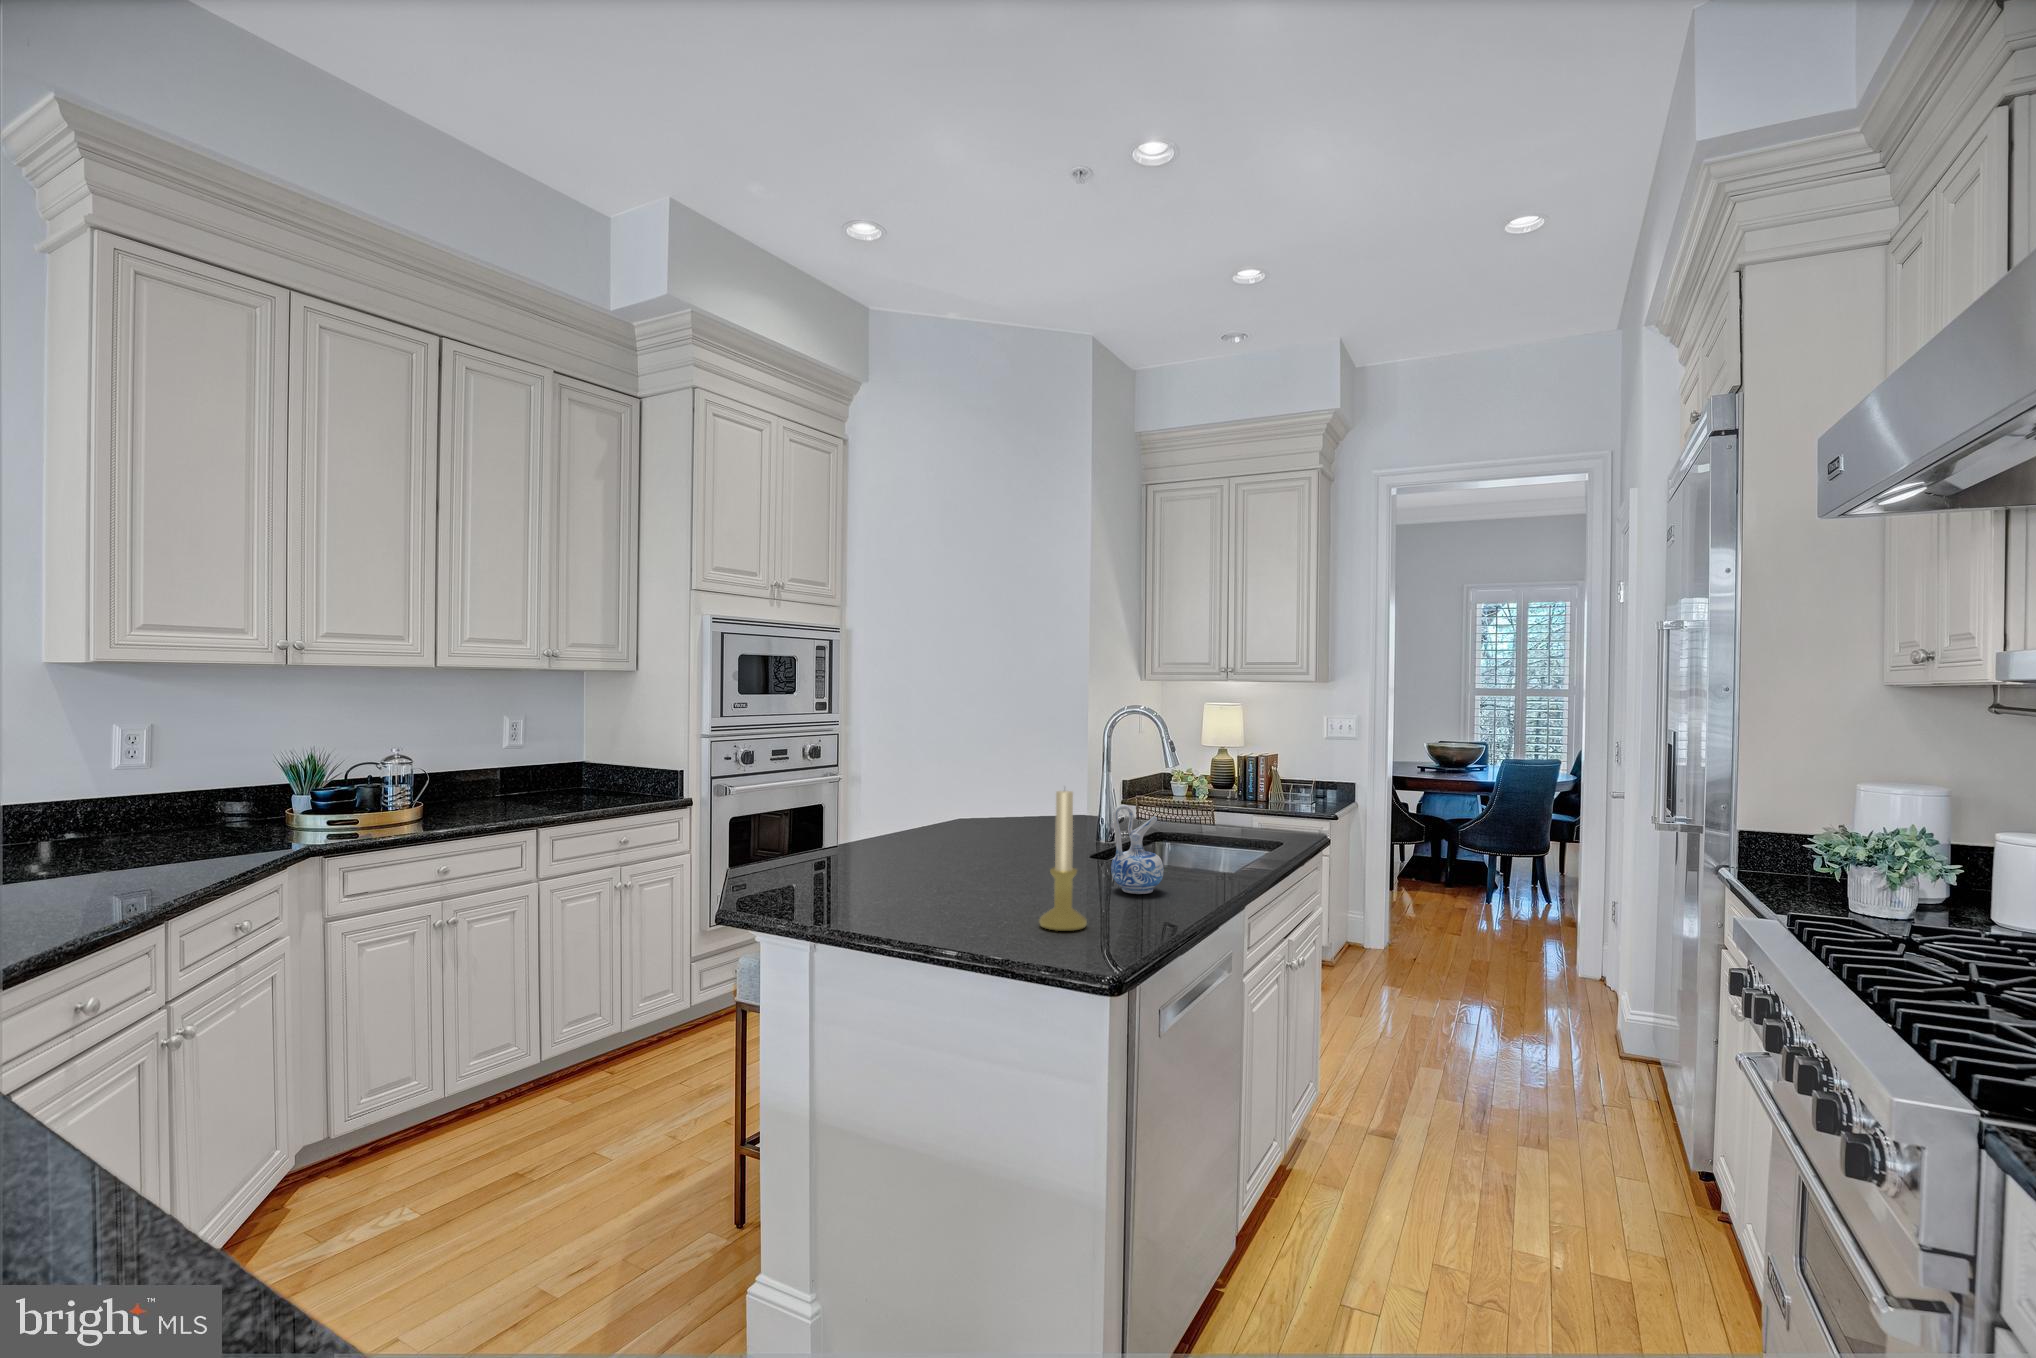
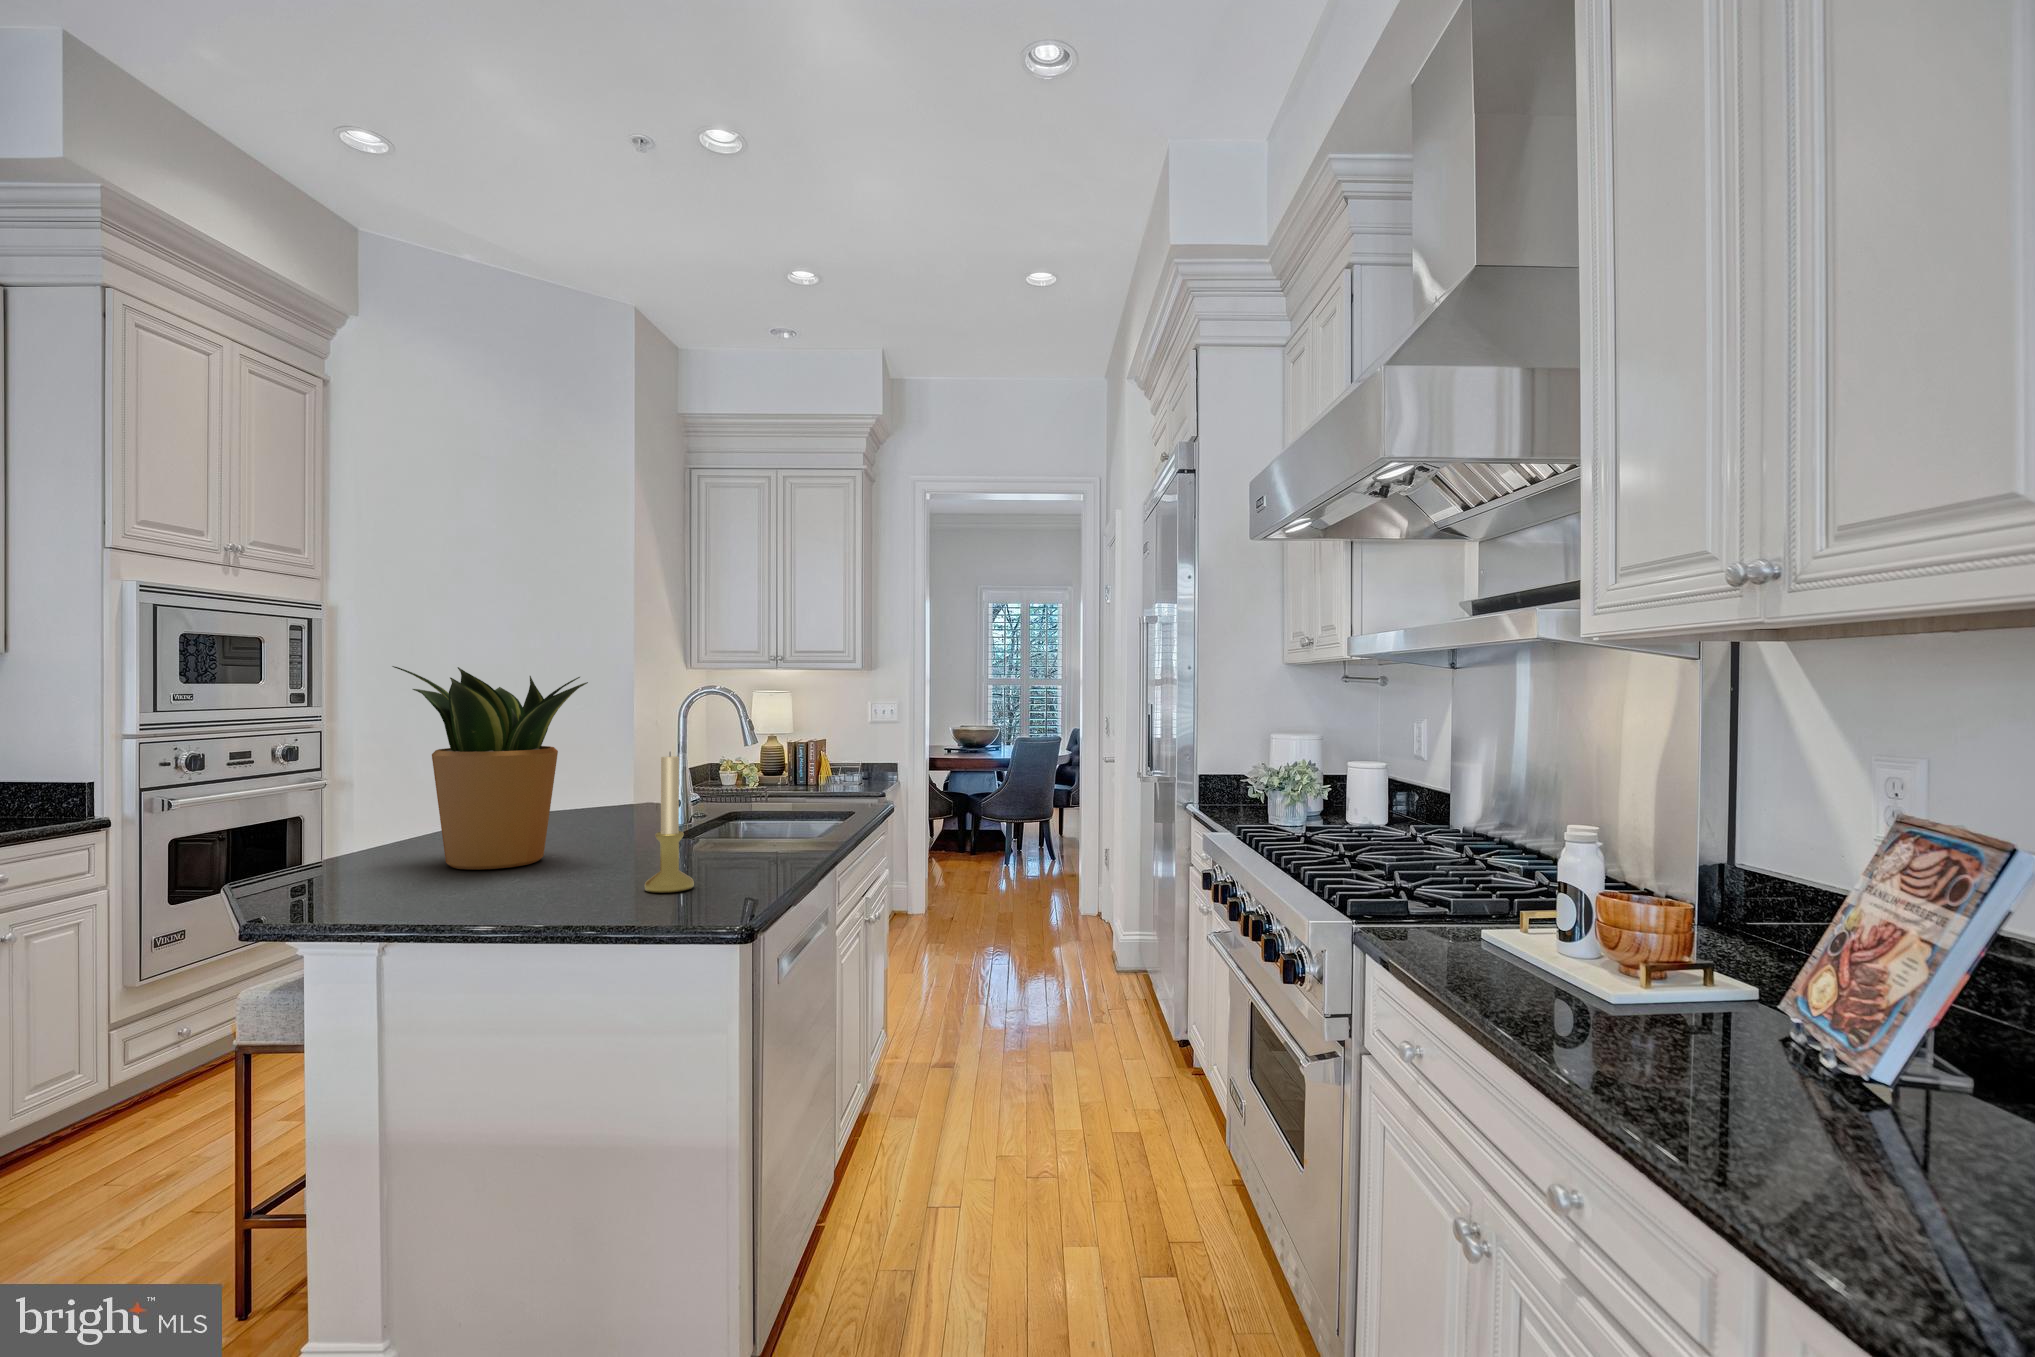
potted plant: none [844,692,1001,884] -> present [392,666,588,869]
ceramic pitcher: present [1111,804,1164,894] -> none [705,772,757,858]

